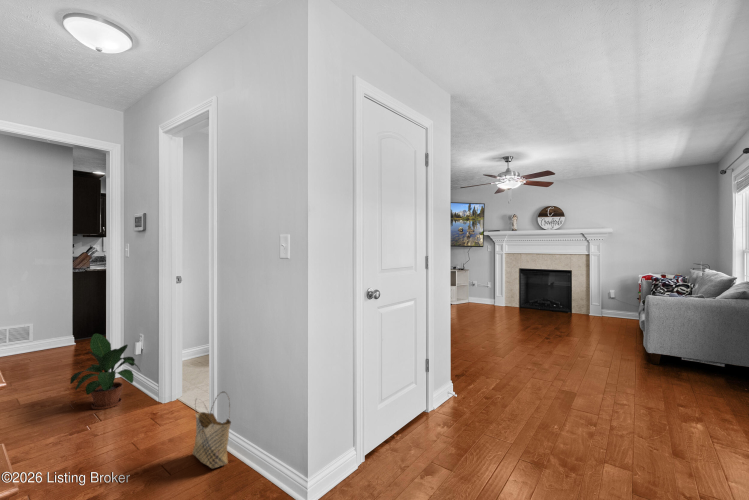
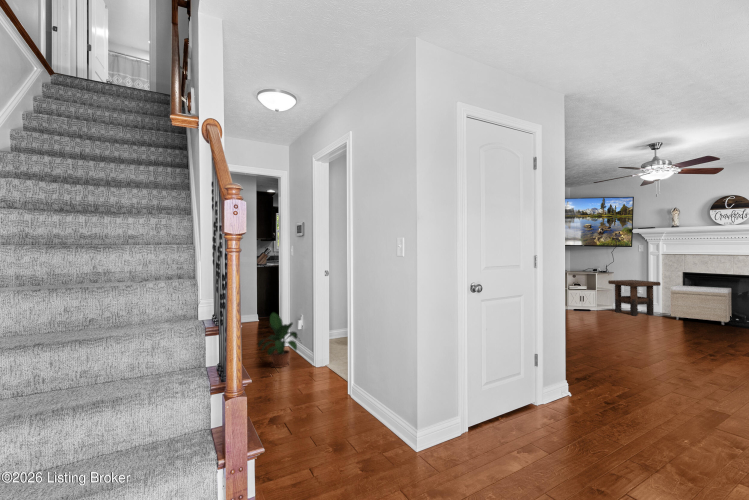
side table: none [464,276,503,308] -> present [608,280,661,316]
storage bench: none [511,281,552,312] -> present [671,286,732,325]
woven basket: present [192,392,231,468] -> none [336,360,362,415]

